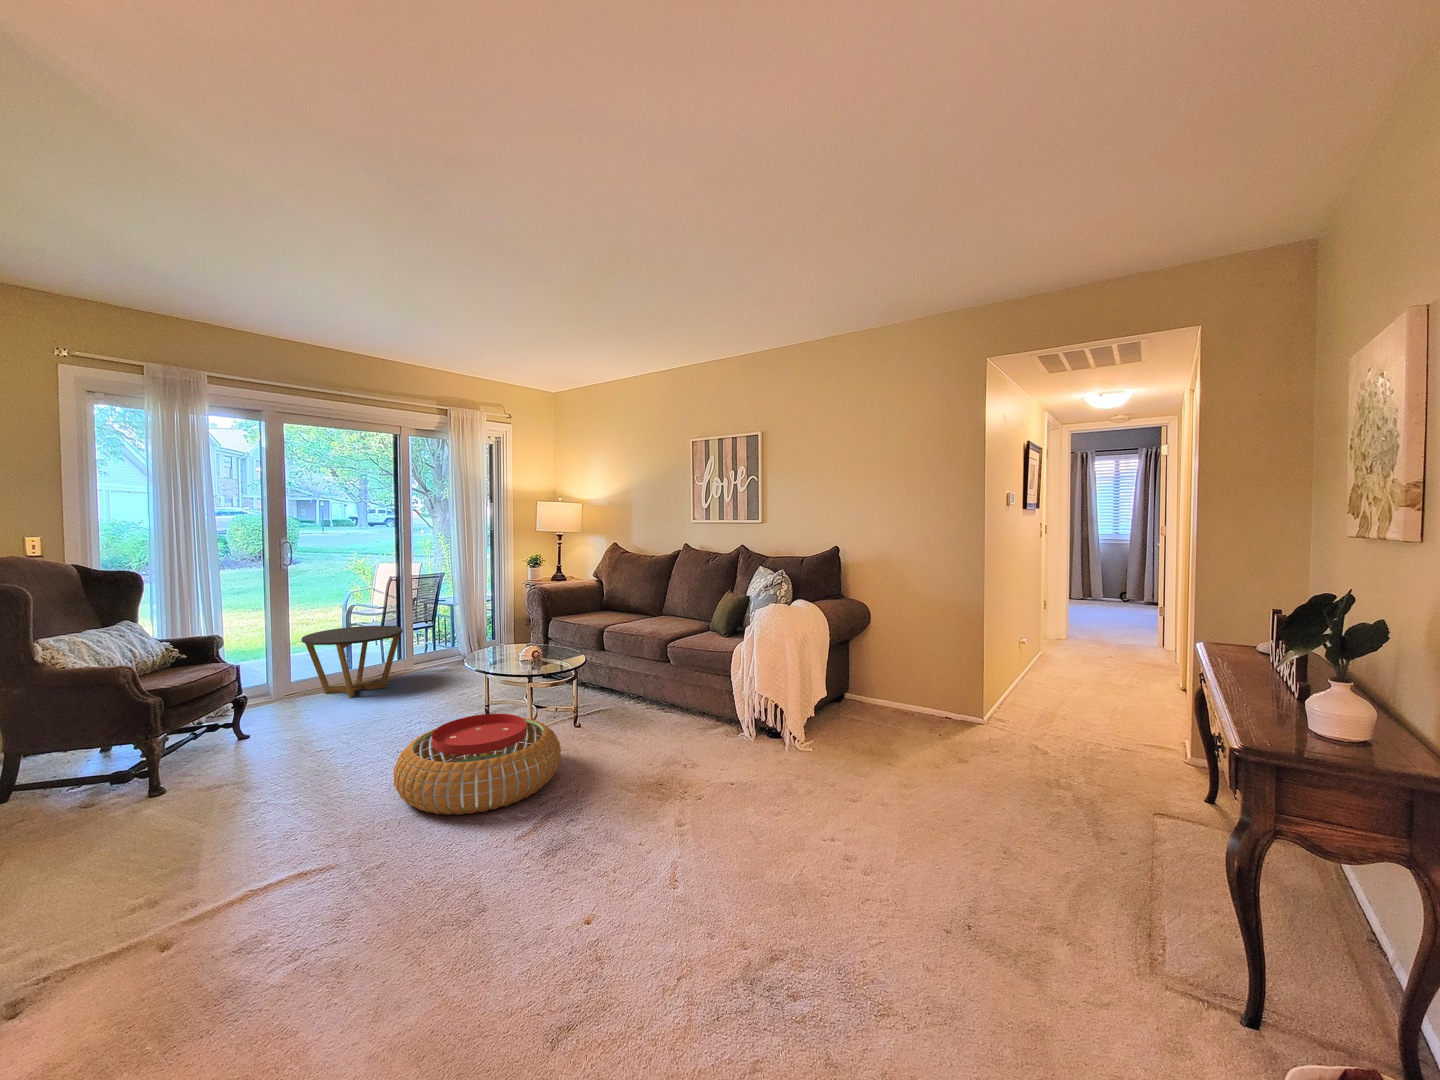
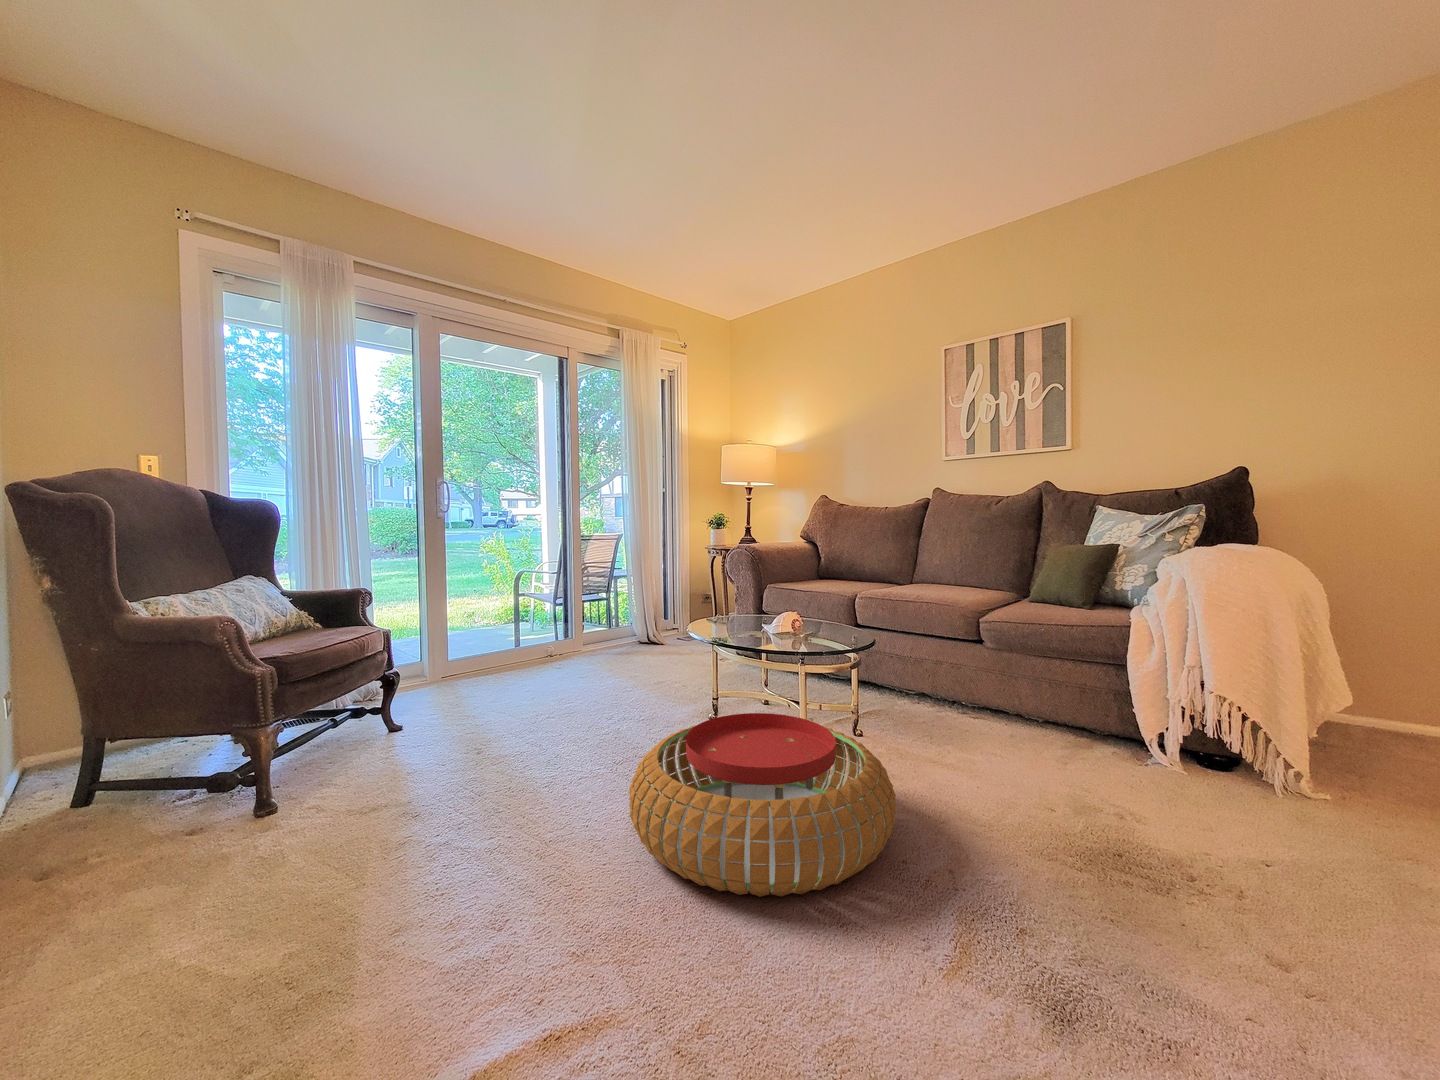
side table: present [301,626,403,698] -> none [458,594,575,682]

